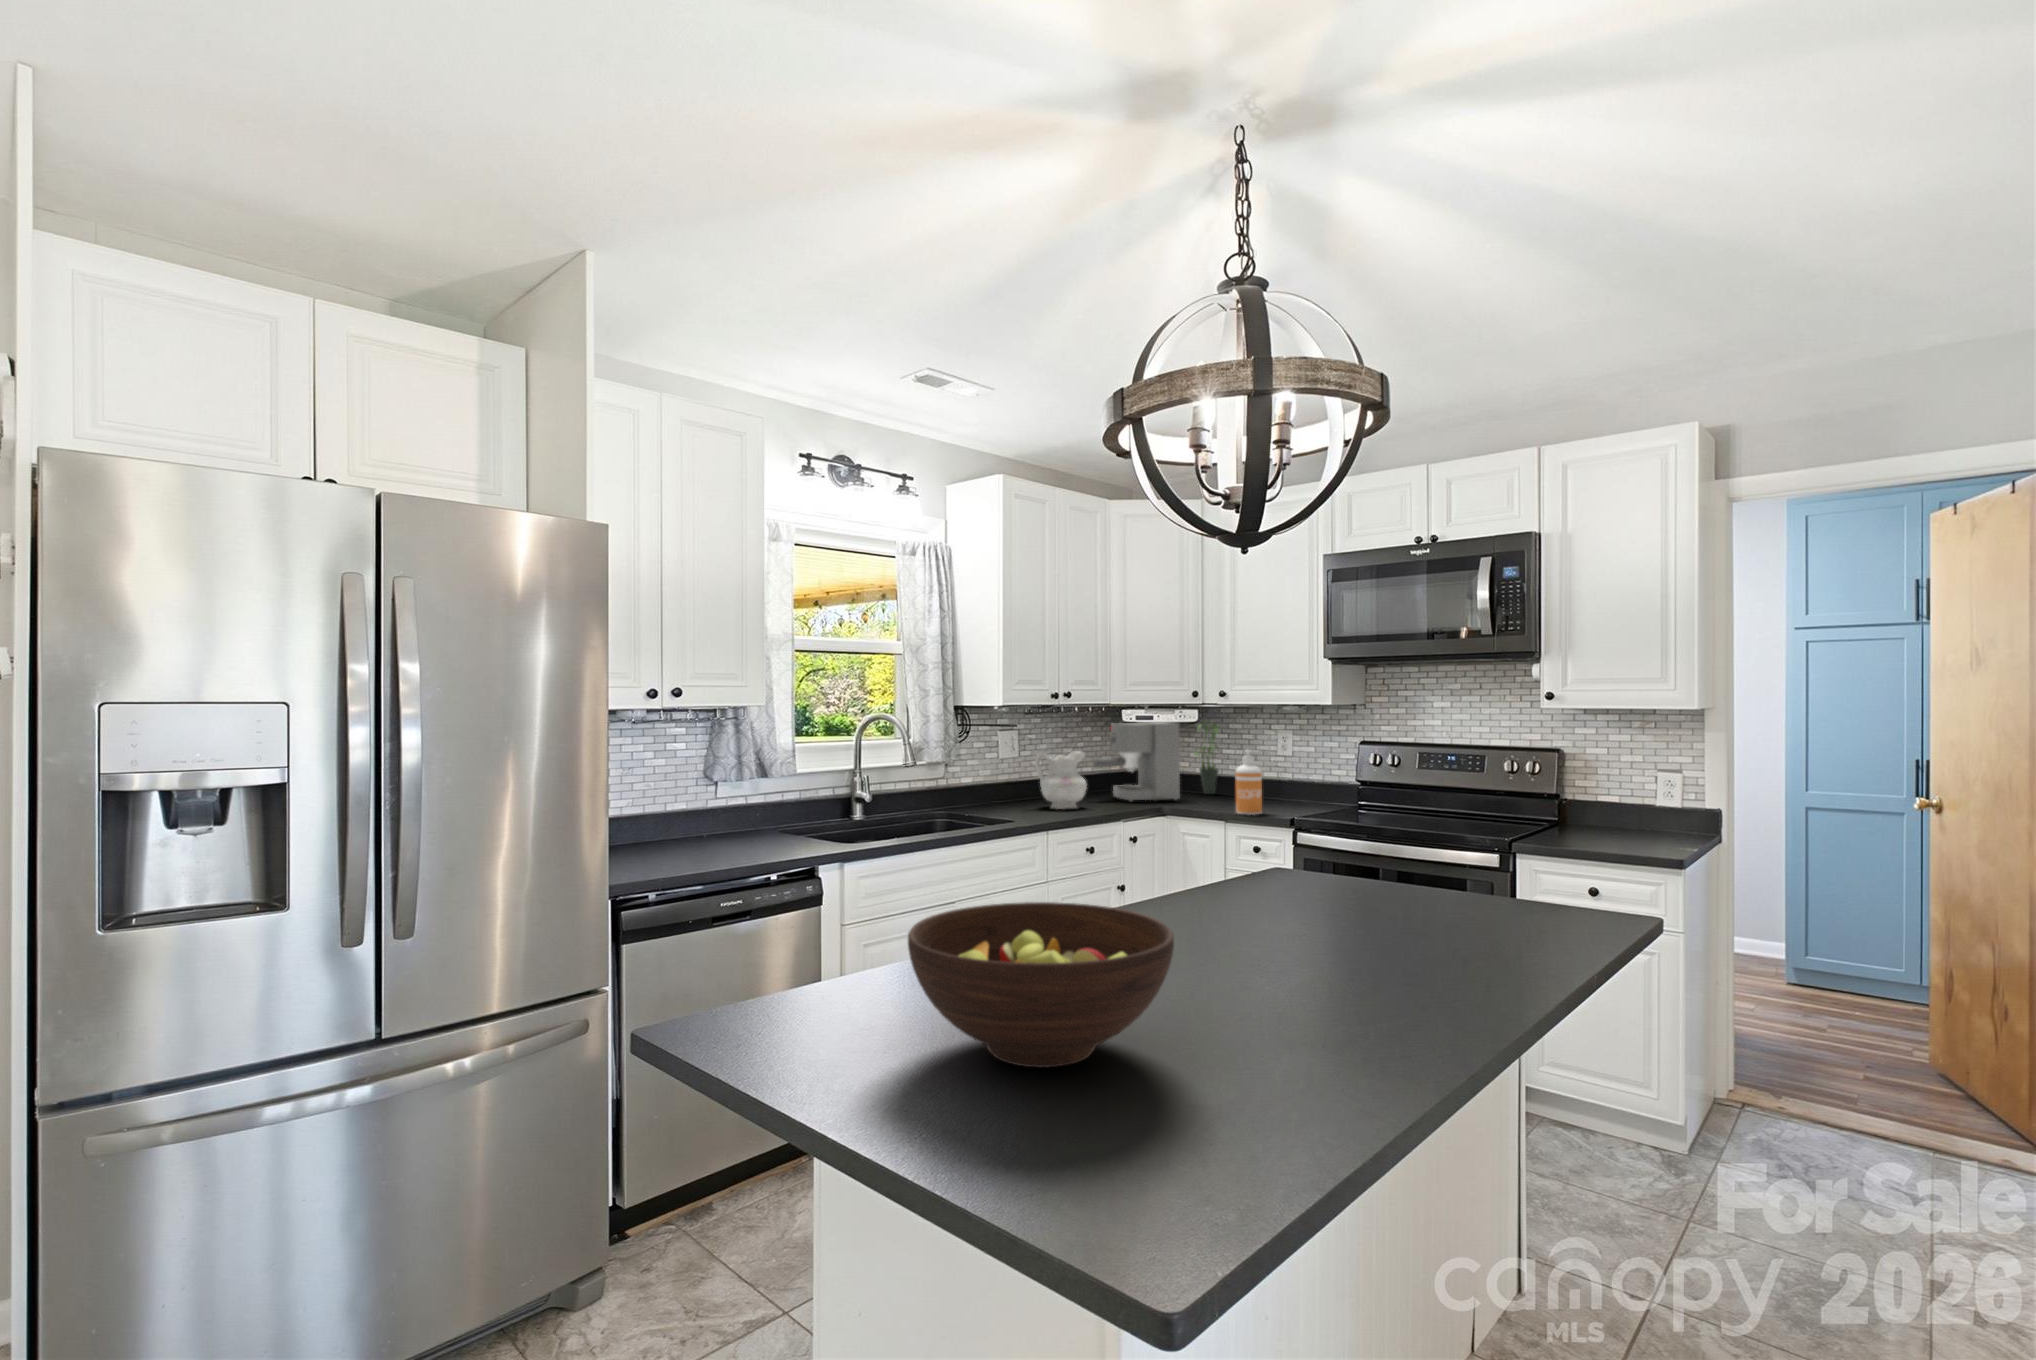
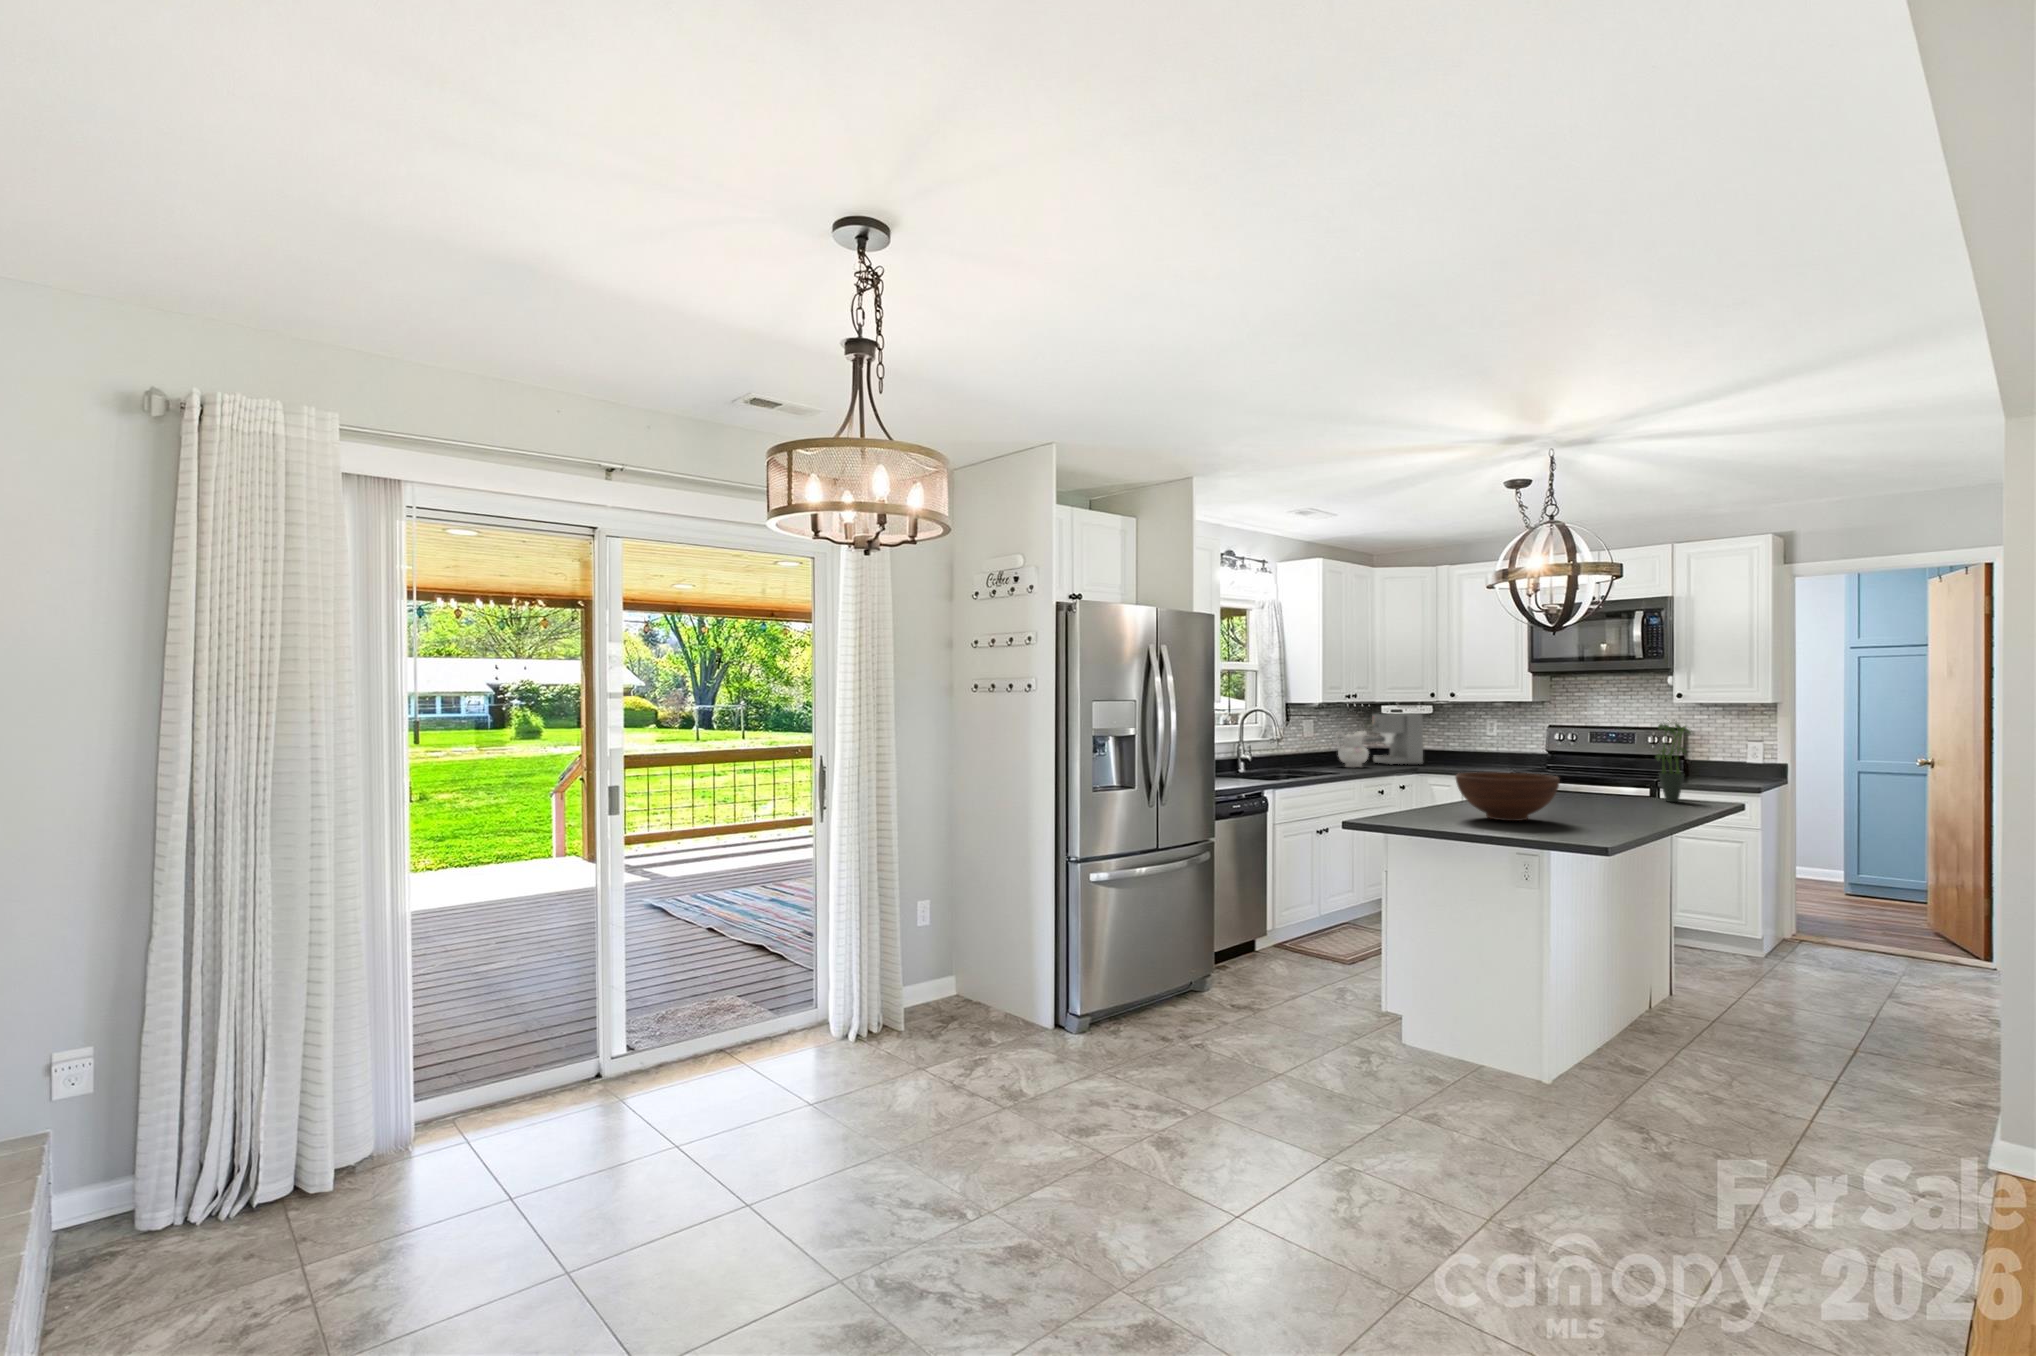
potted plant: present [1194,721,1219,794] -> present [1656,721,1690,802]
soap dispenser: present [1236,750,1262,815] -> none [1471,730,1489,770]

